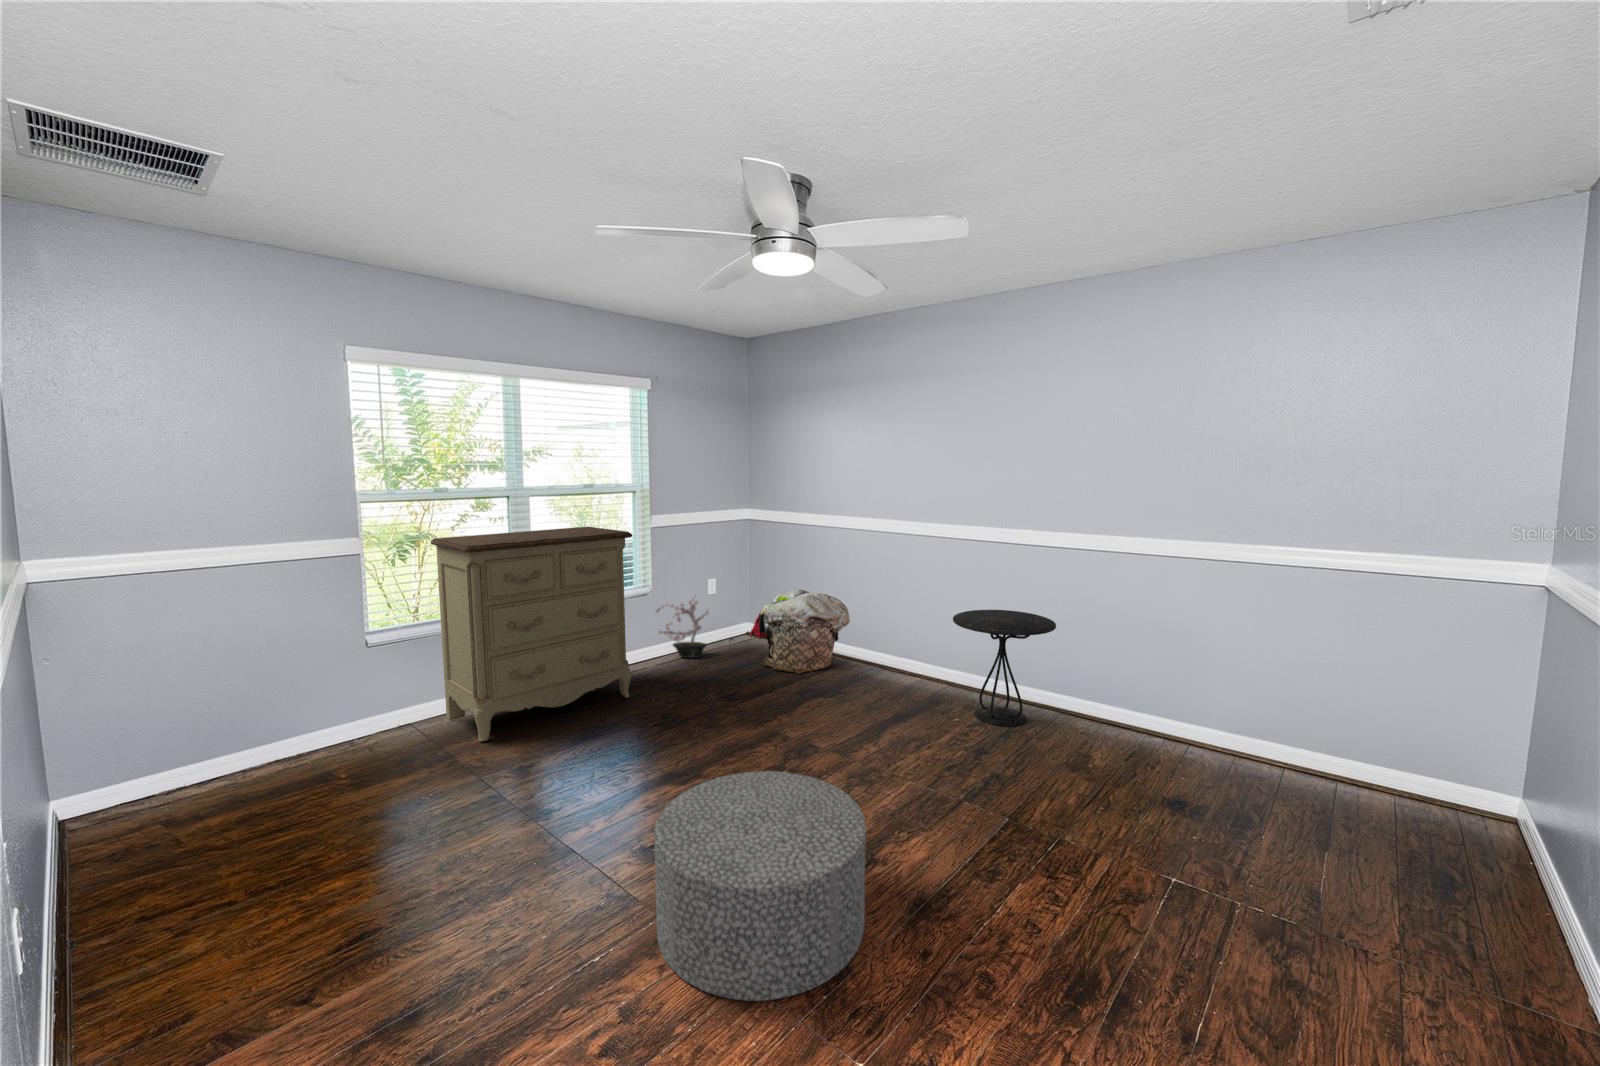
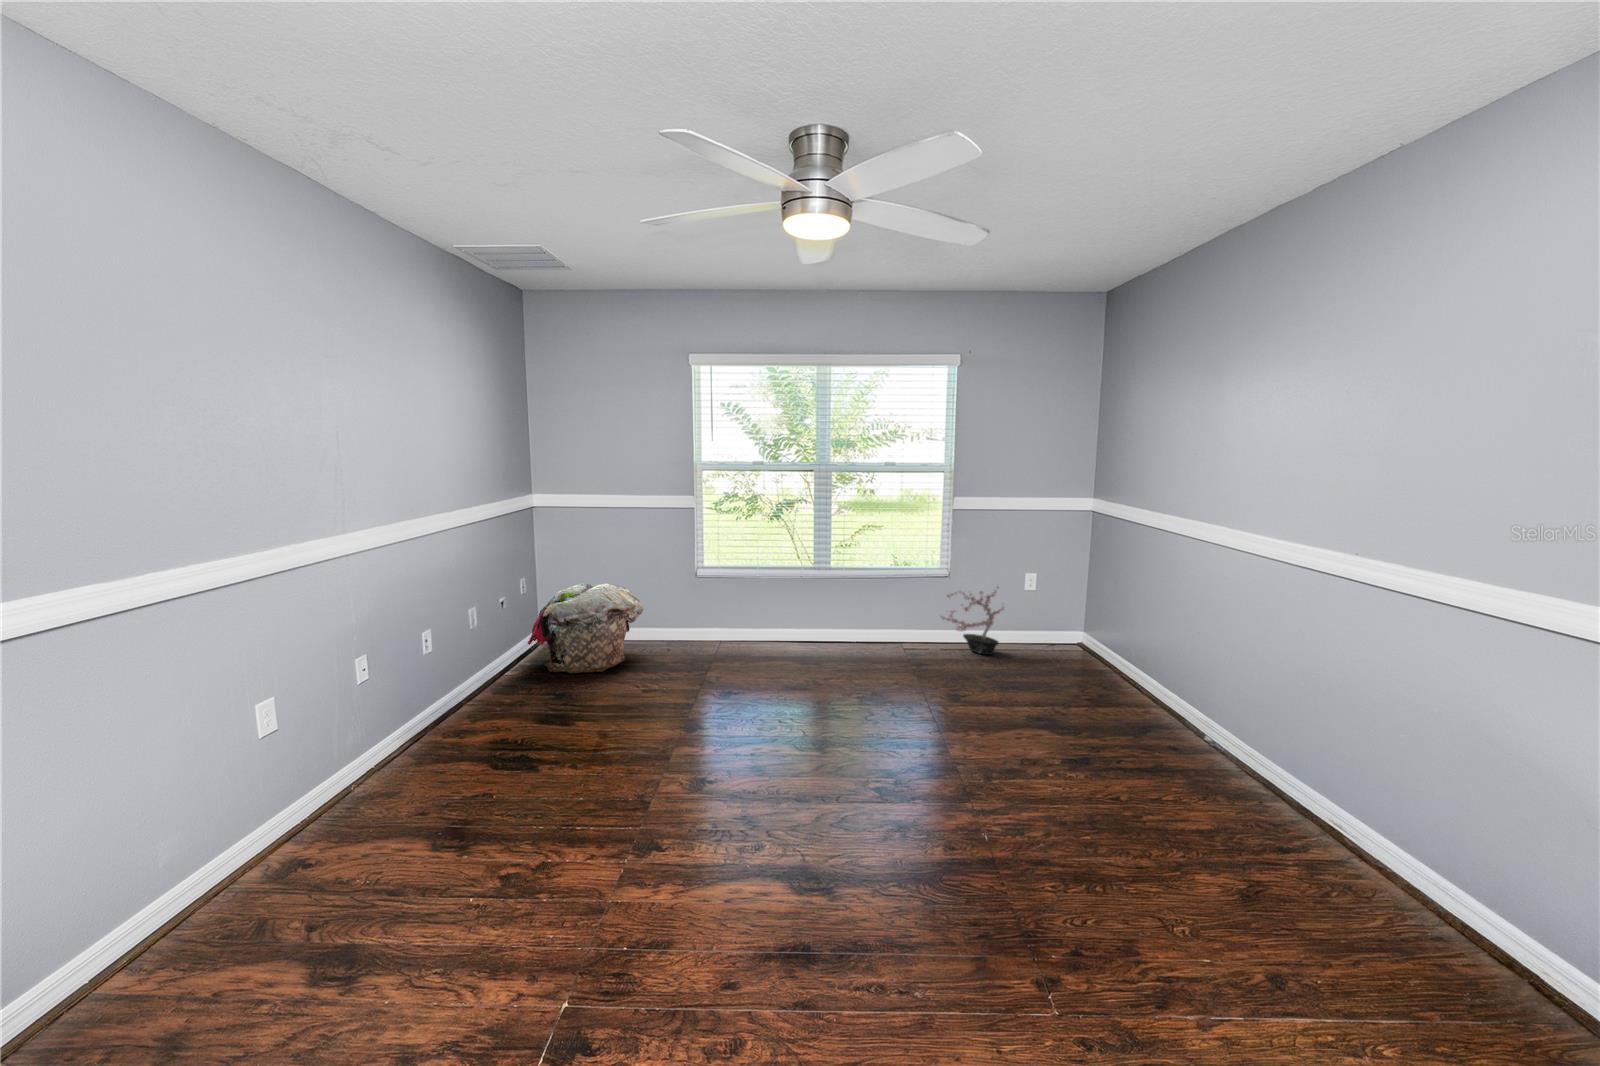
dresser: present [430,527,632,741] -> none [727,502,883,670]
laundry basket: present [750,589,850,673] -> present [527,583,643,673]
side table: present [953,610,1056,726] -> none [1194,670,1402,877]
ottoman: present [654,771,866,1001] -> none [577,735,782,942]

